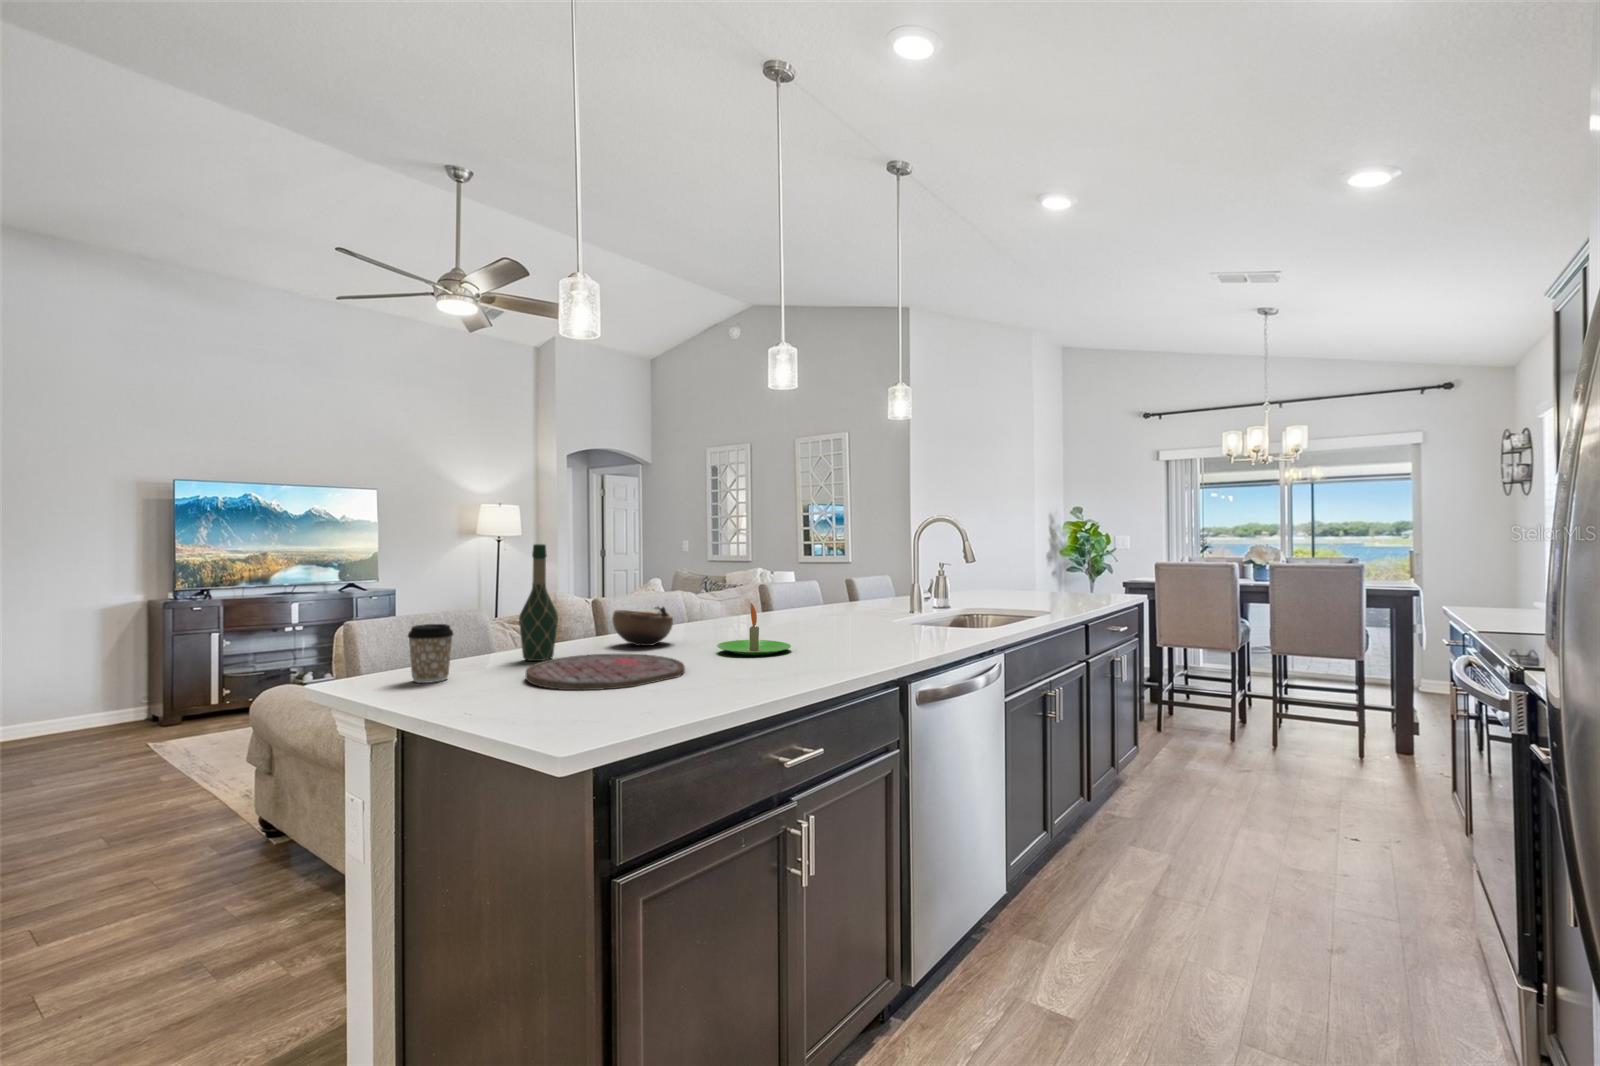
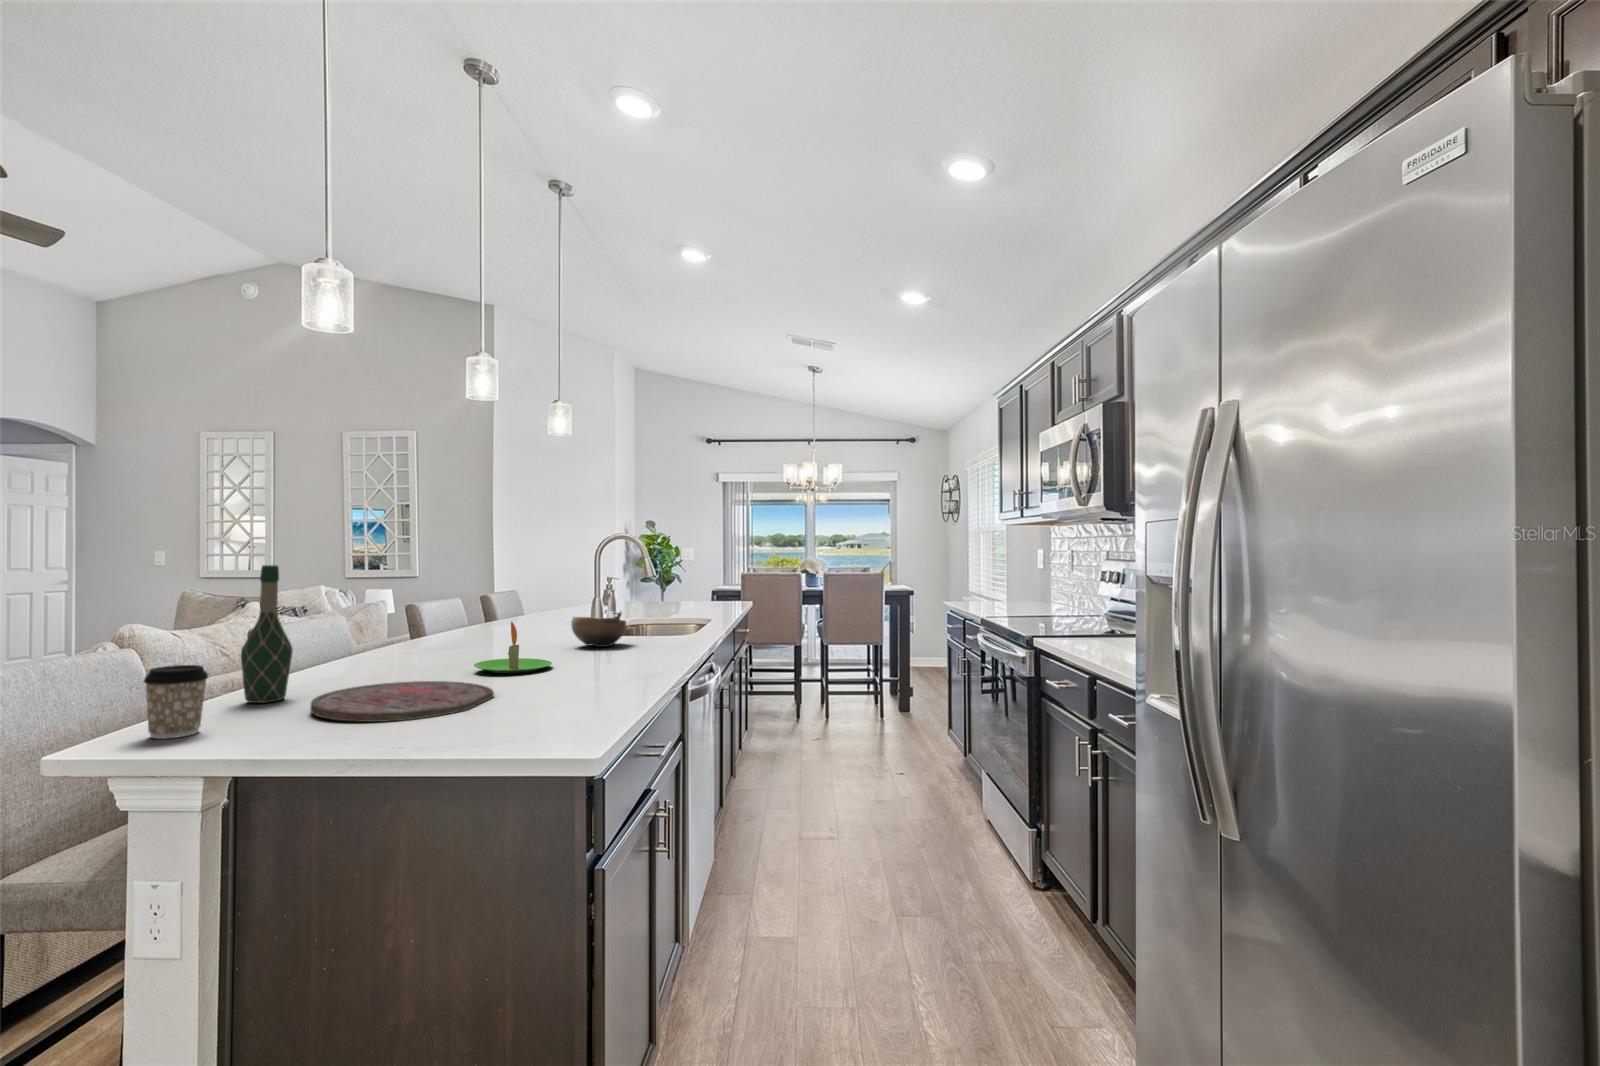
bowl: present [612,607,673,646] -> present [571,612,626,647]

